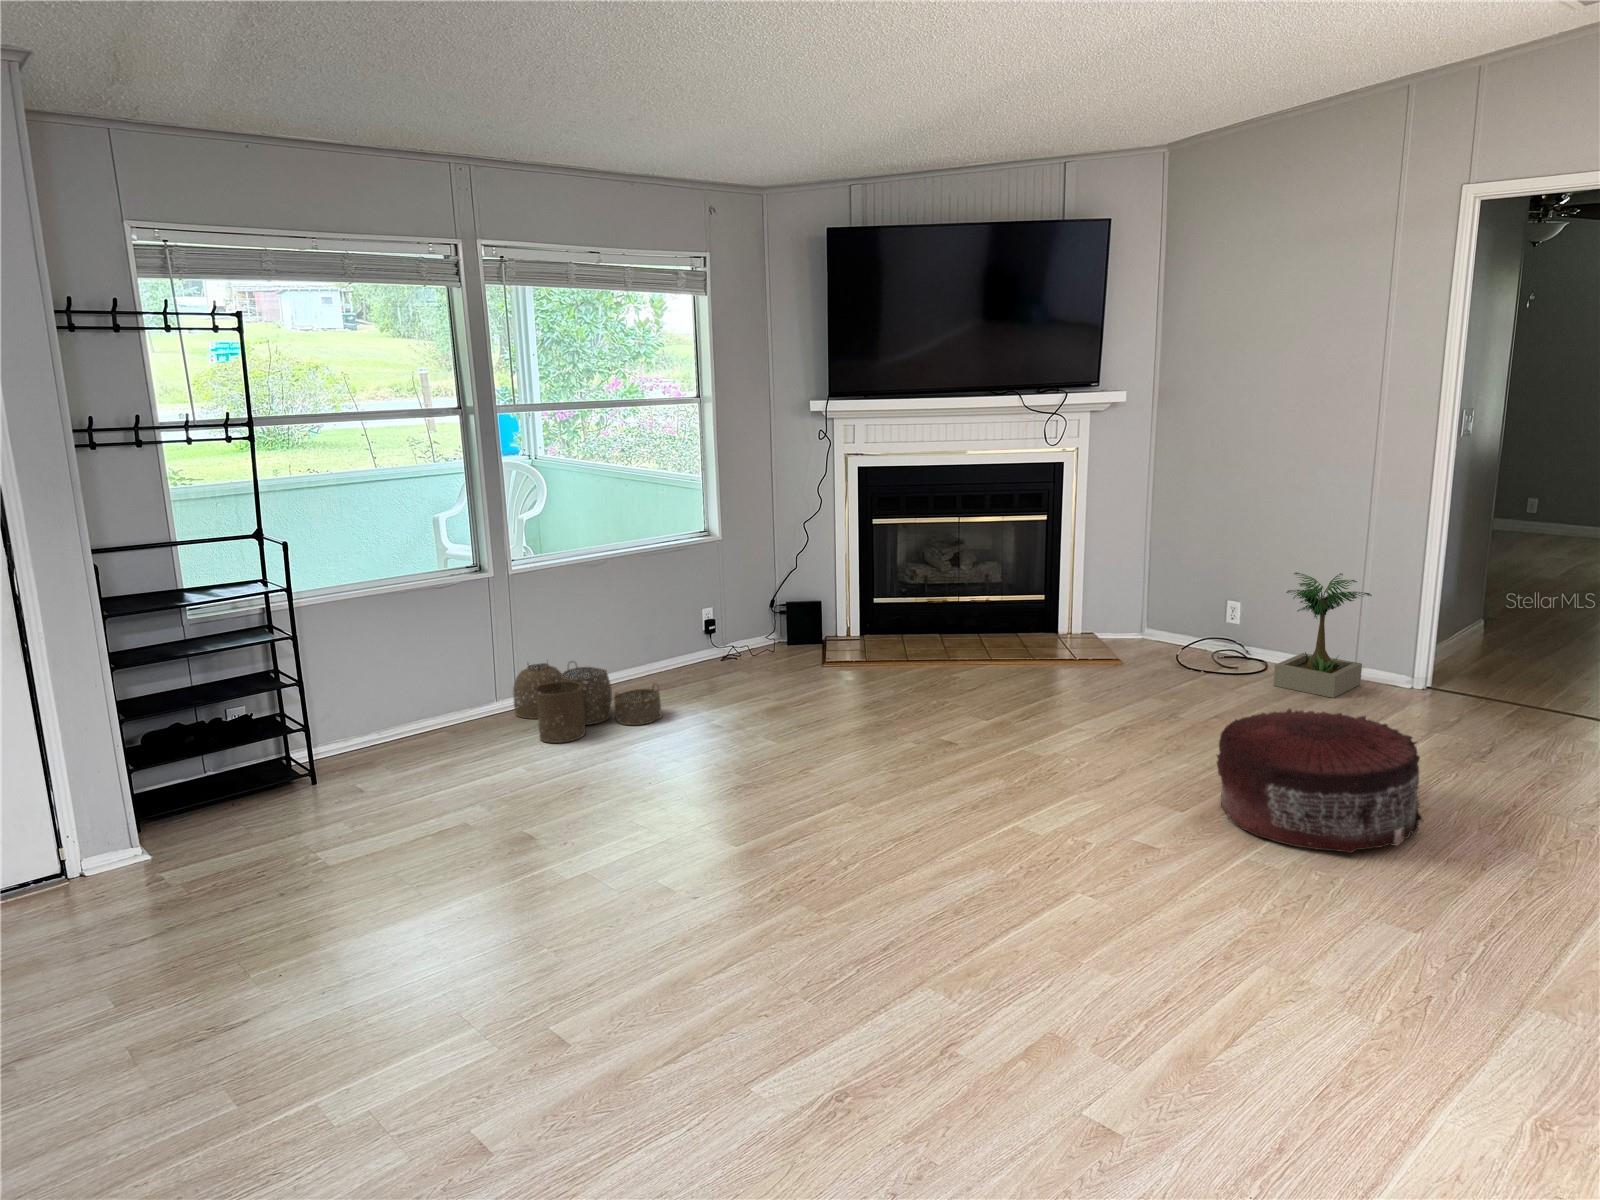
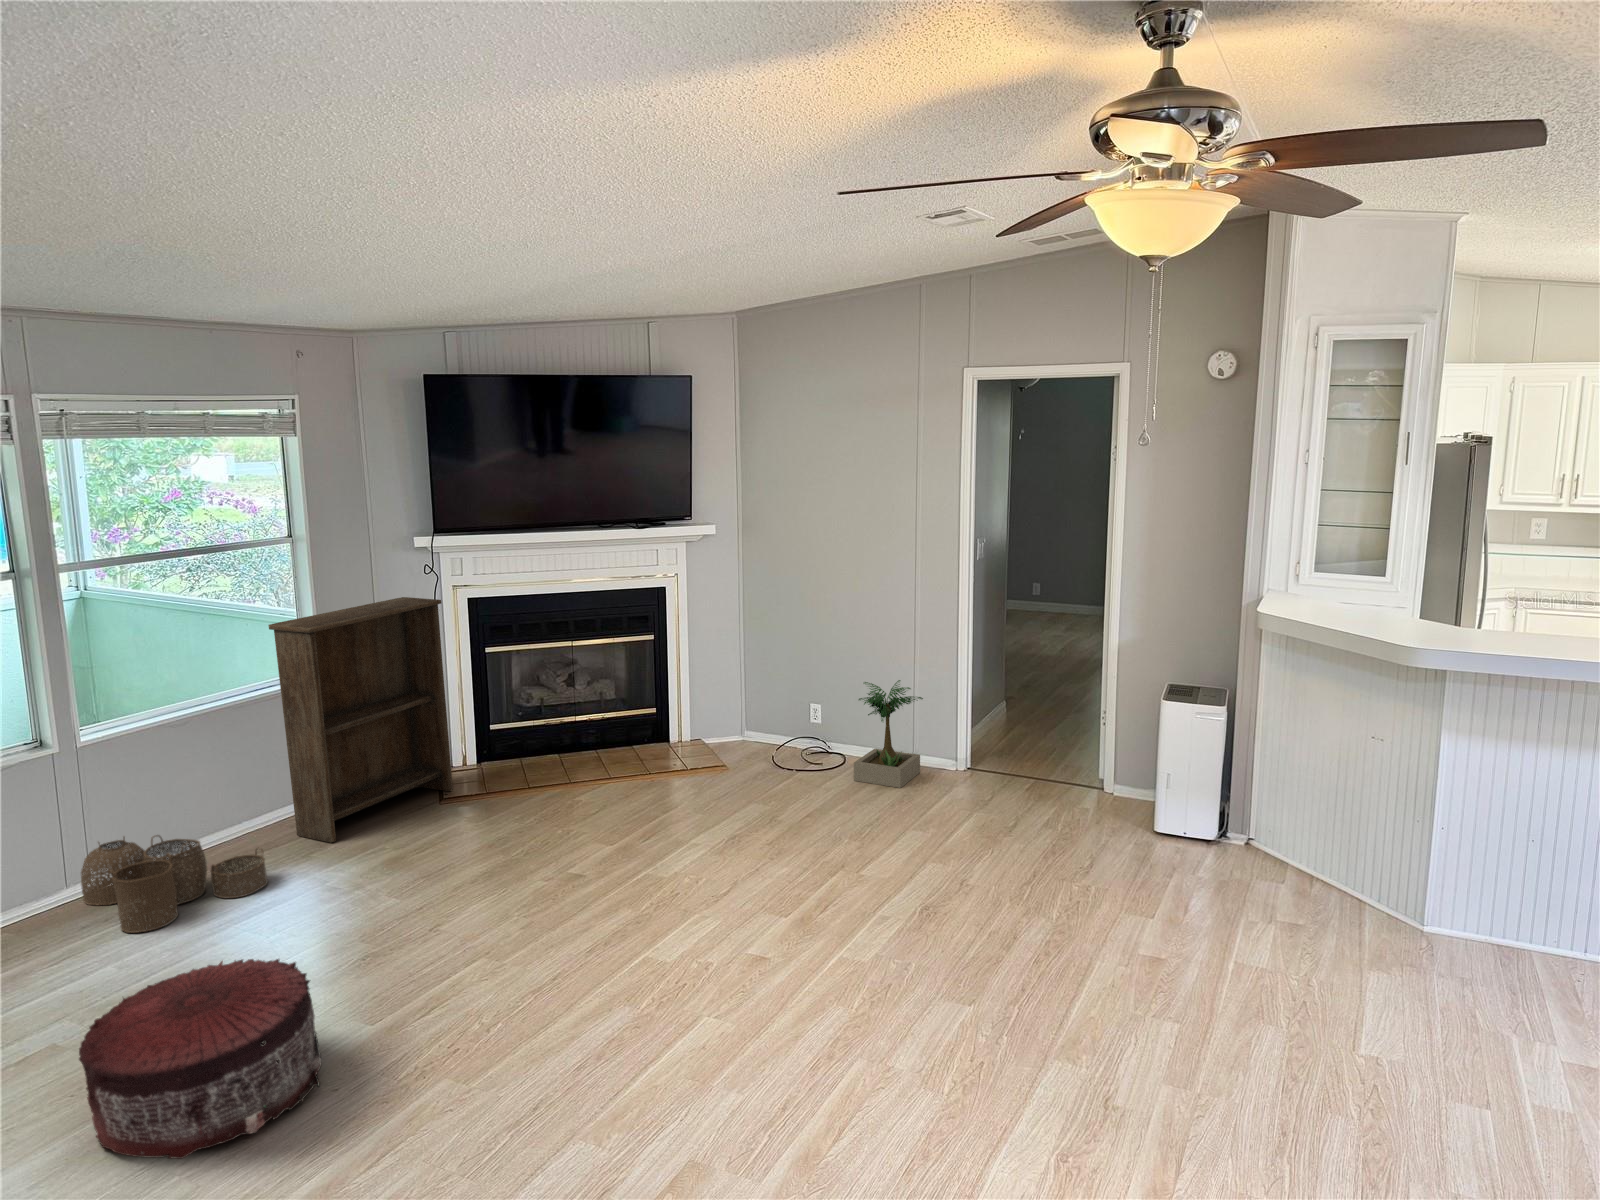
bookshelf: none [673,461,835,690] -> present [268,597,453,843]
pouf: present [1217,709,1423,853] -> present [79,959,321,1159]

